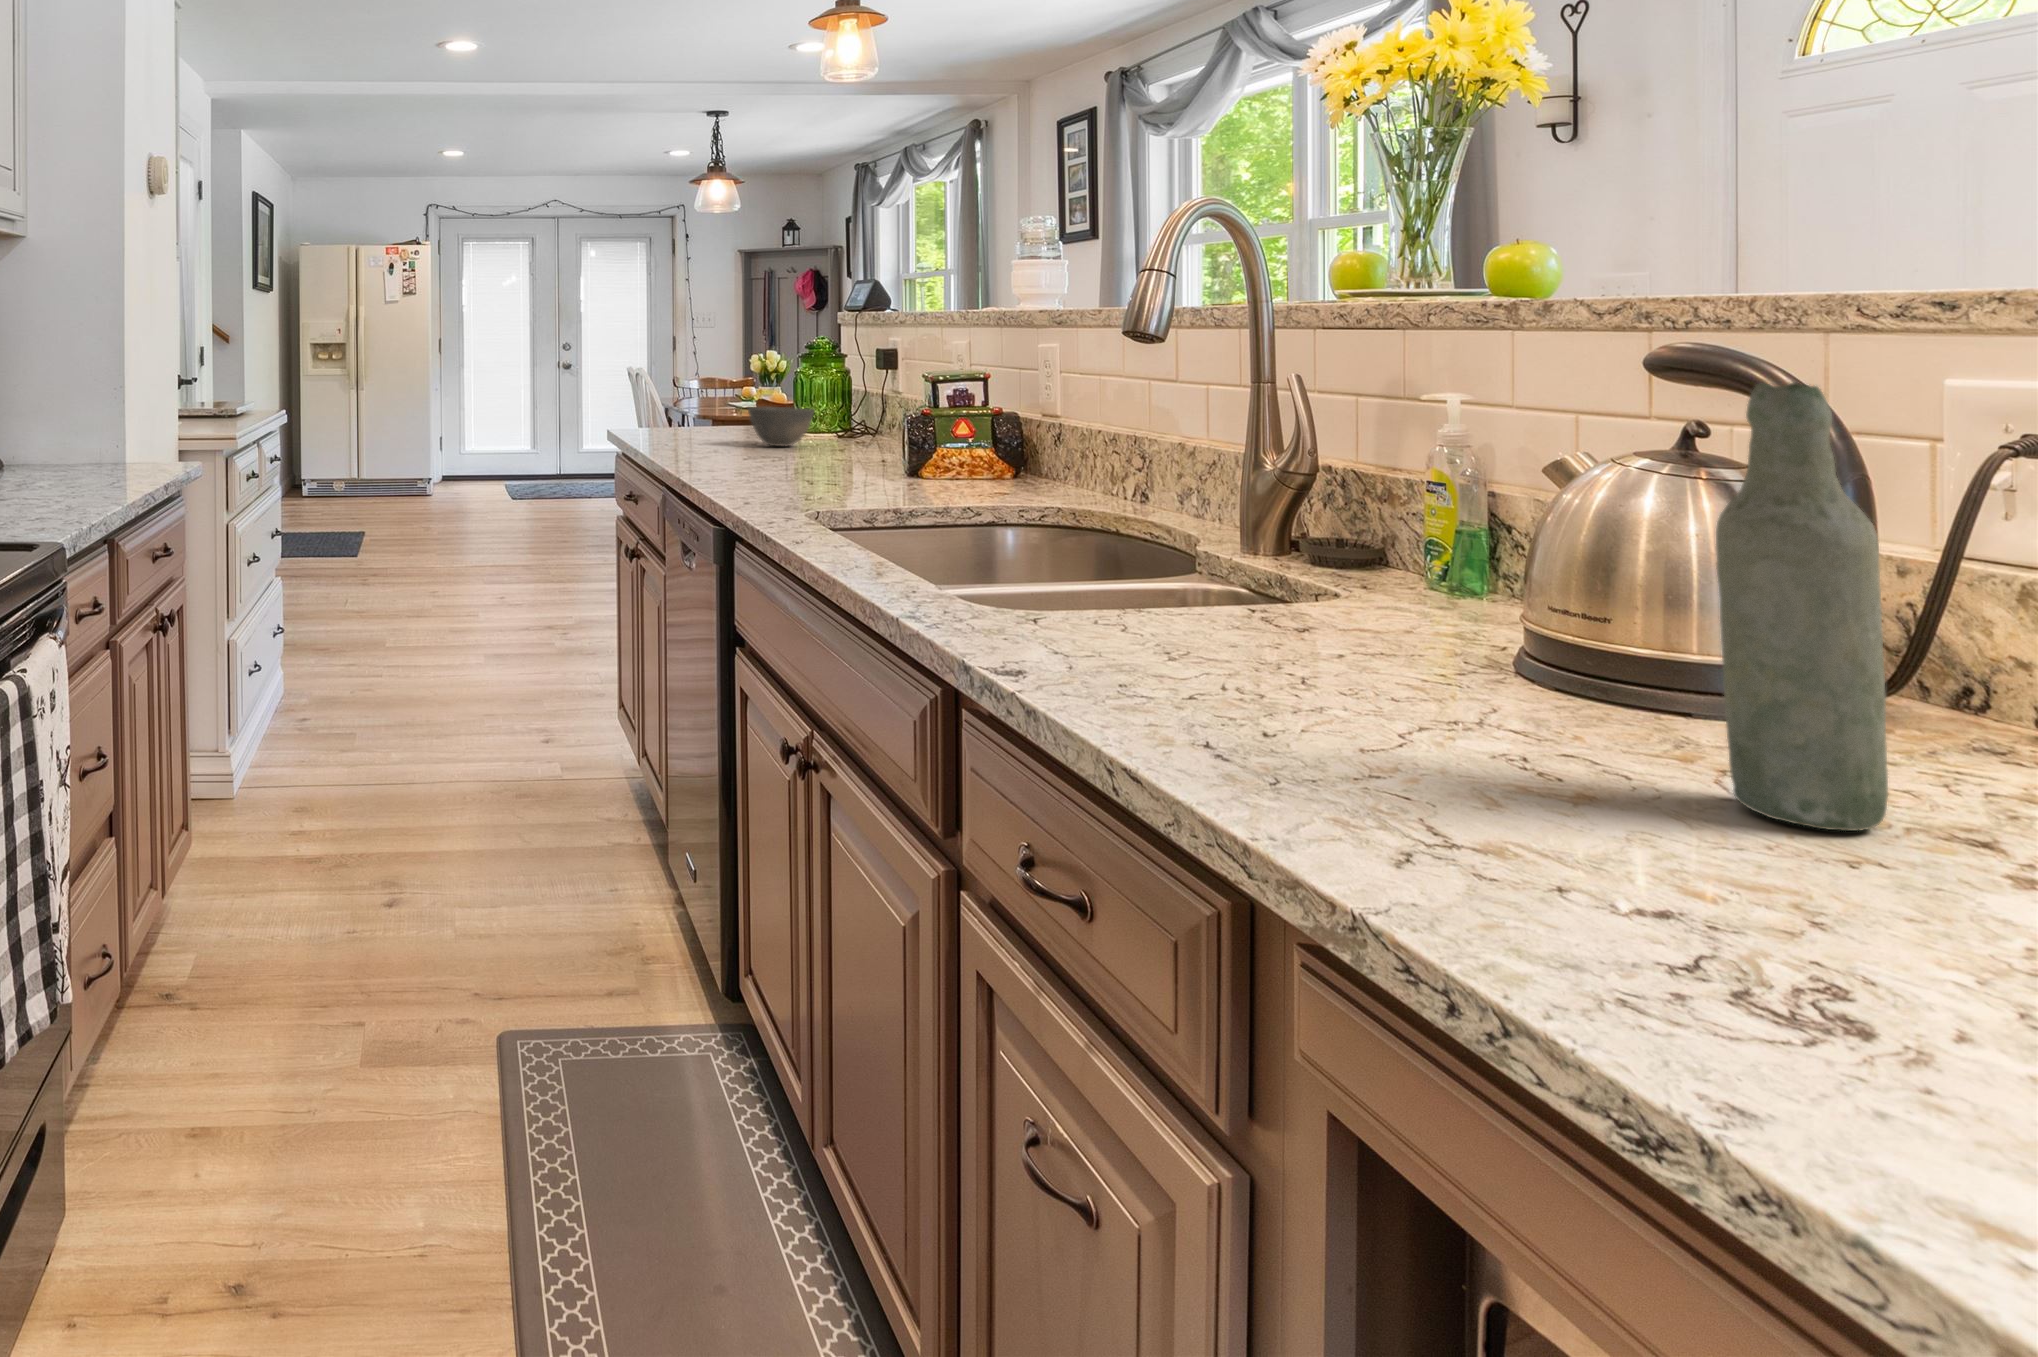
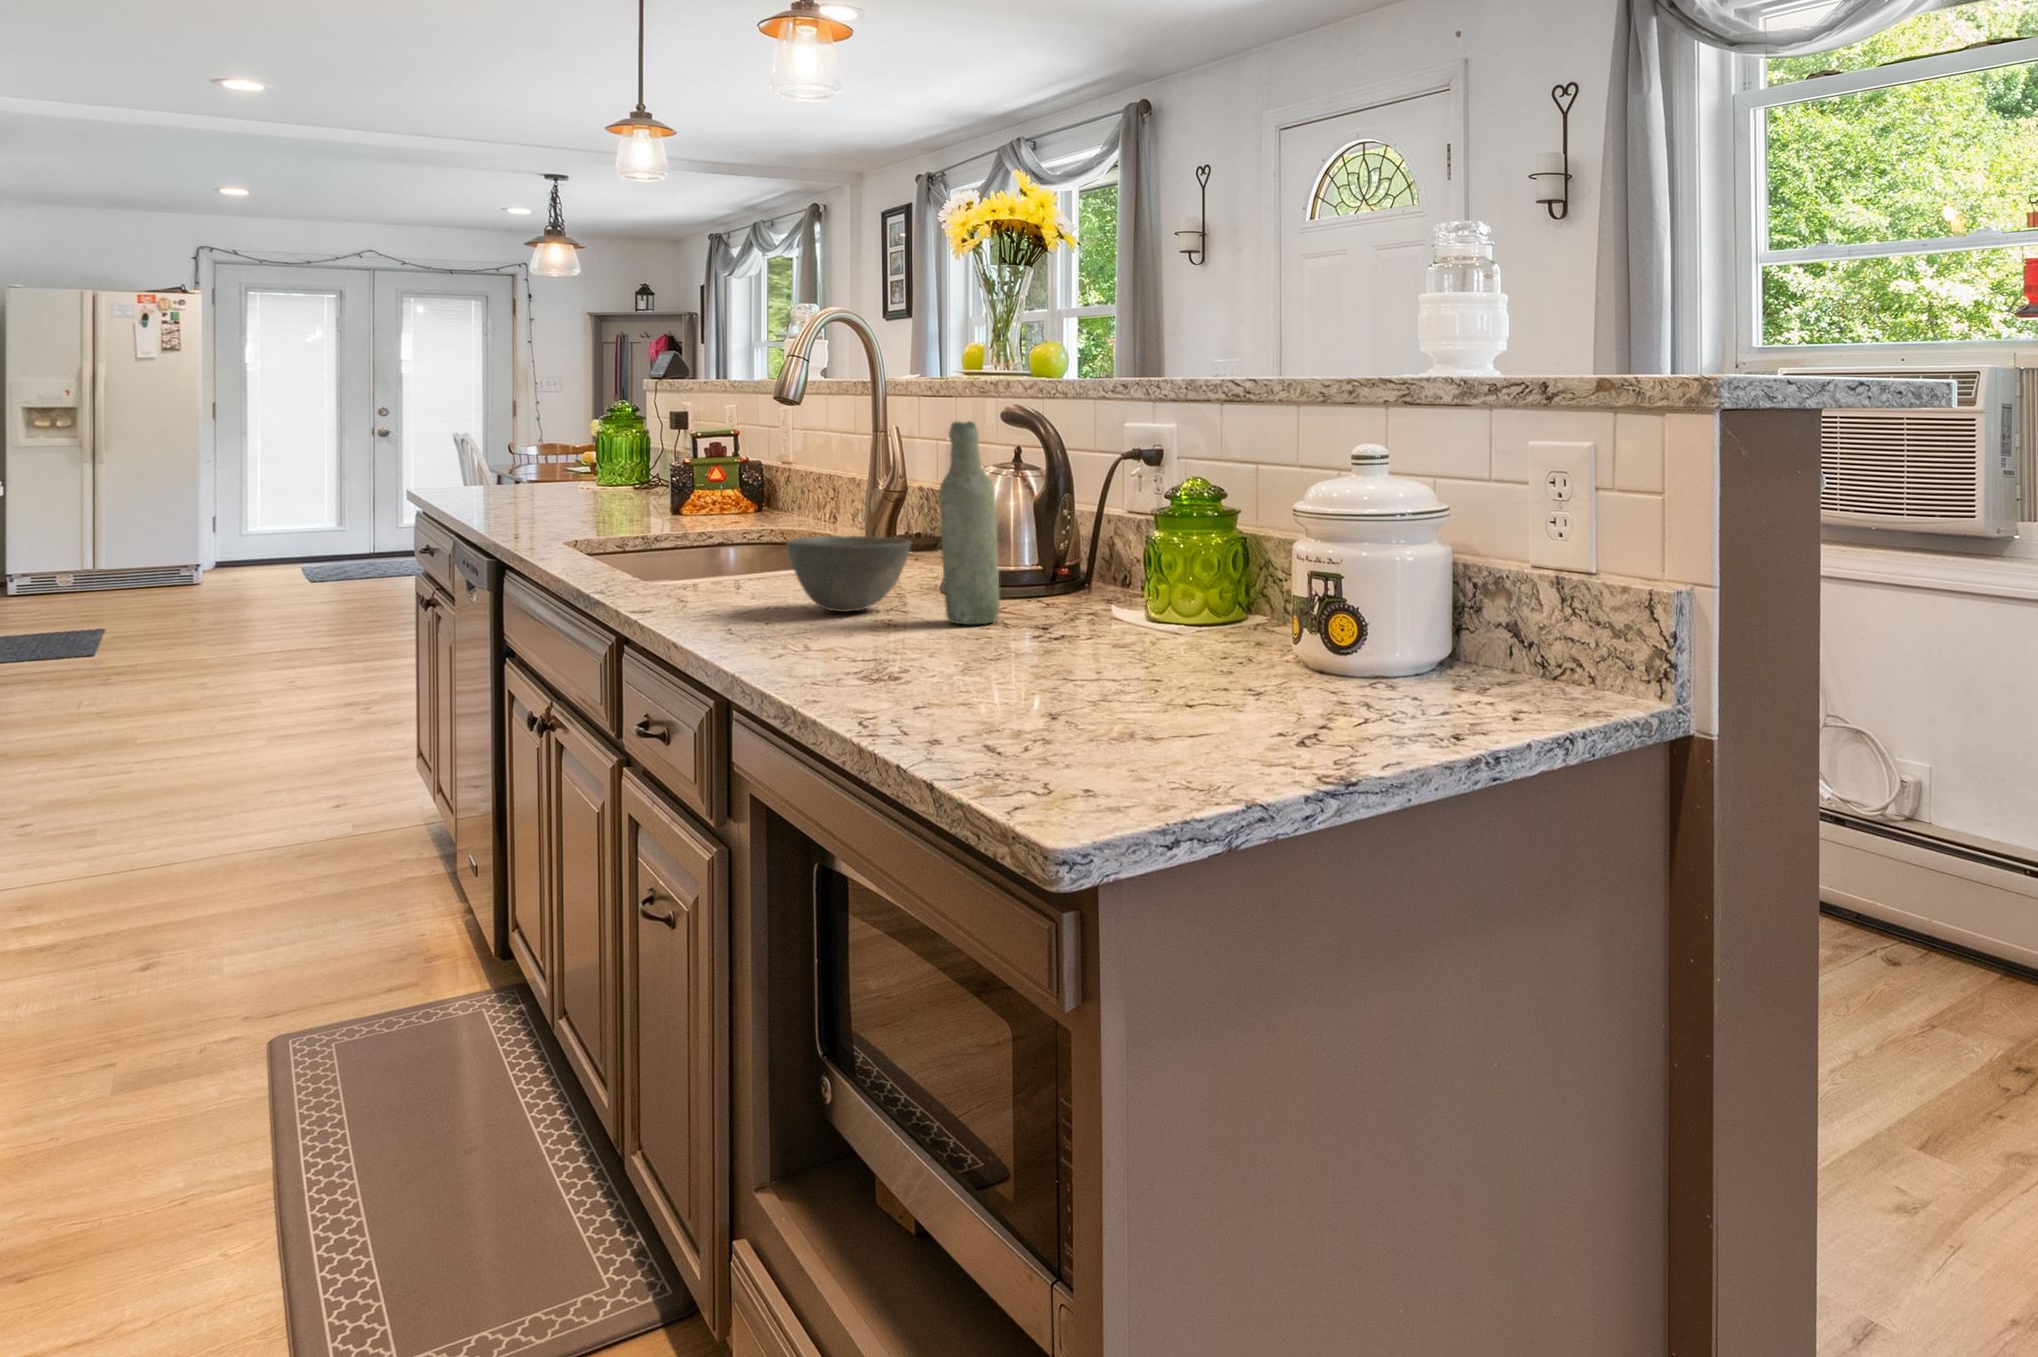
bowl: present [748,406,814,446] -> present [786,536,911,612]

